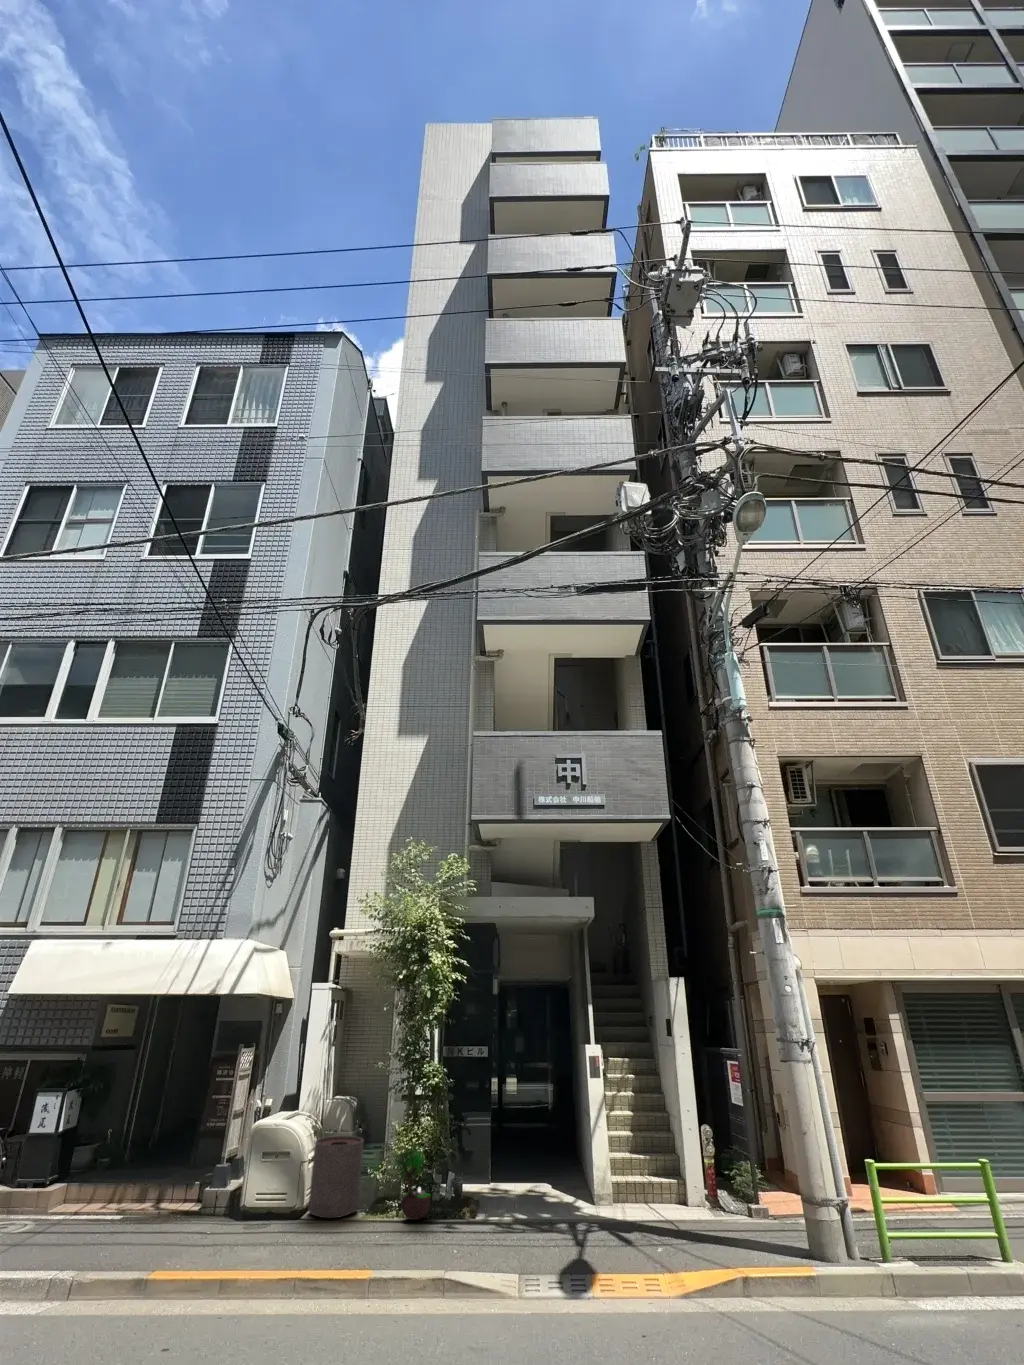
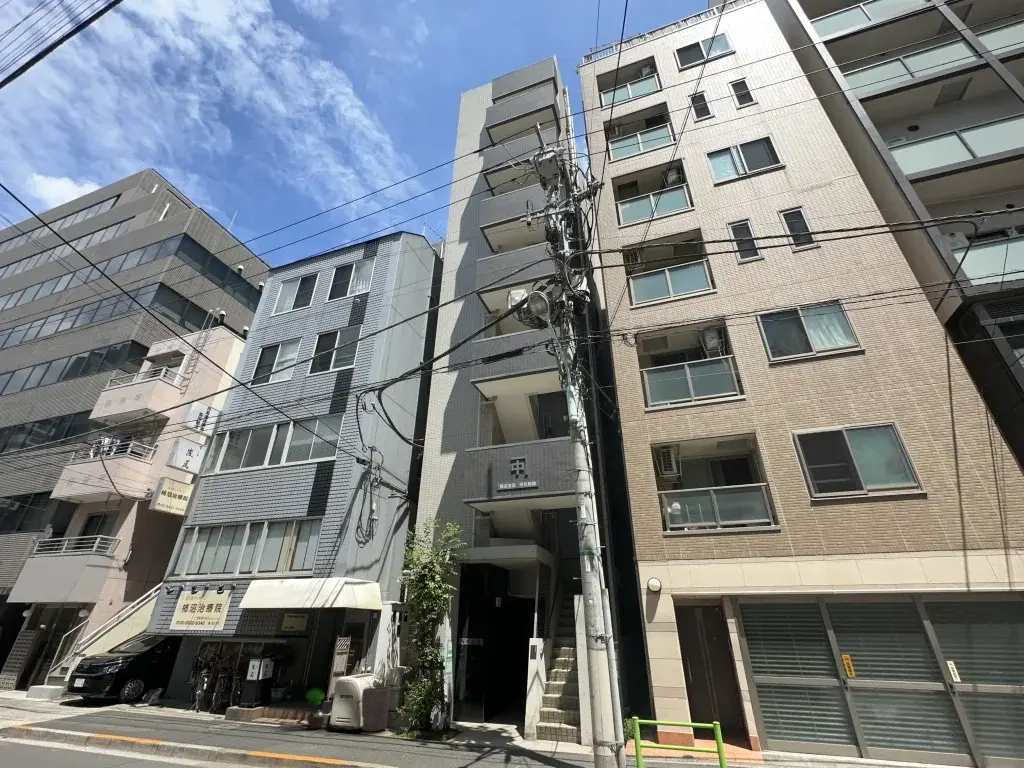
potted tree: present [395,1146,430,1220] -> present [307,690,325,729]

